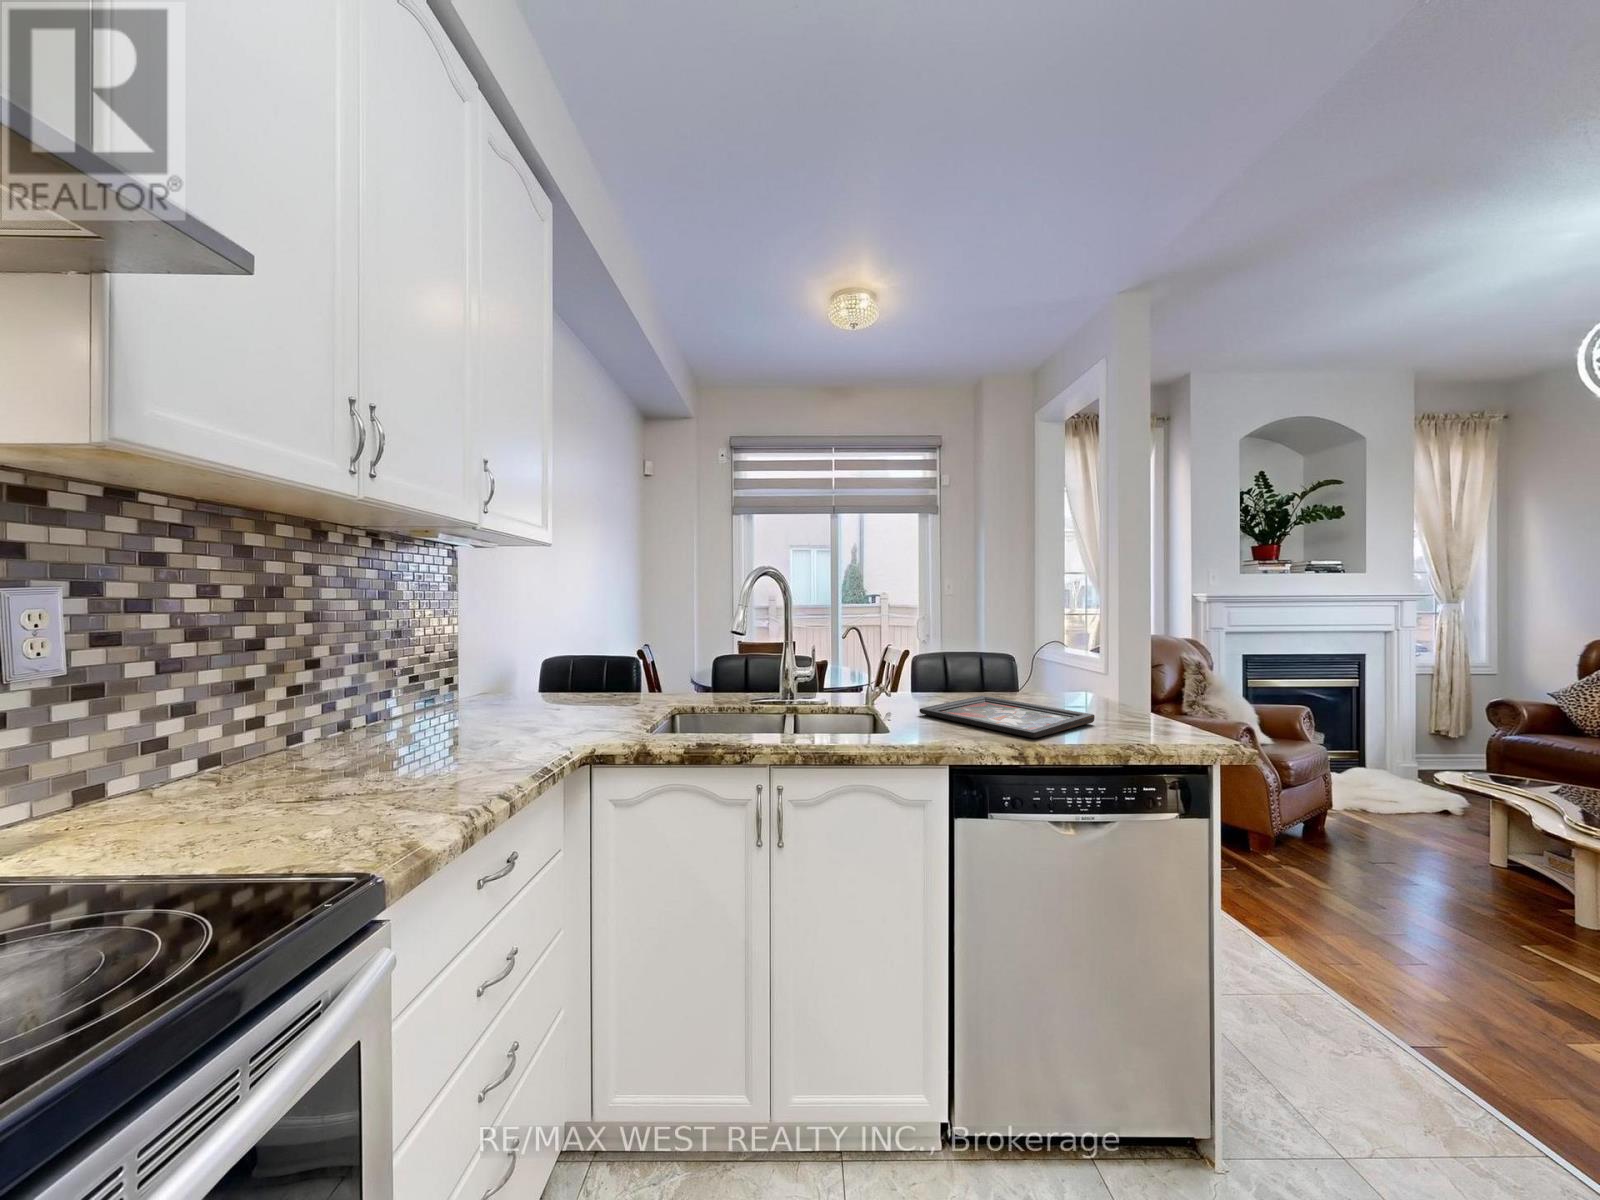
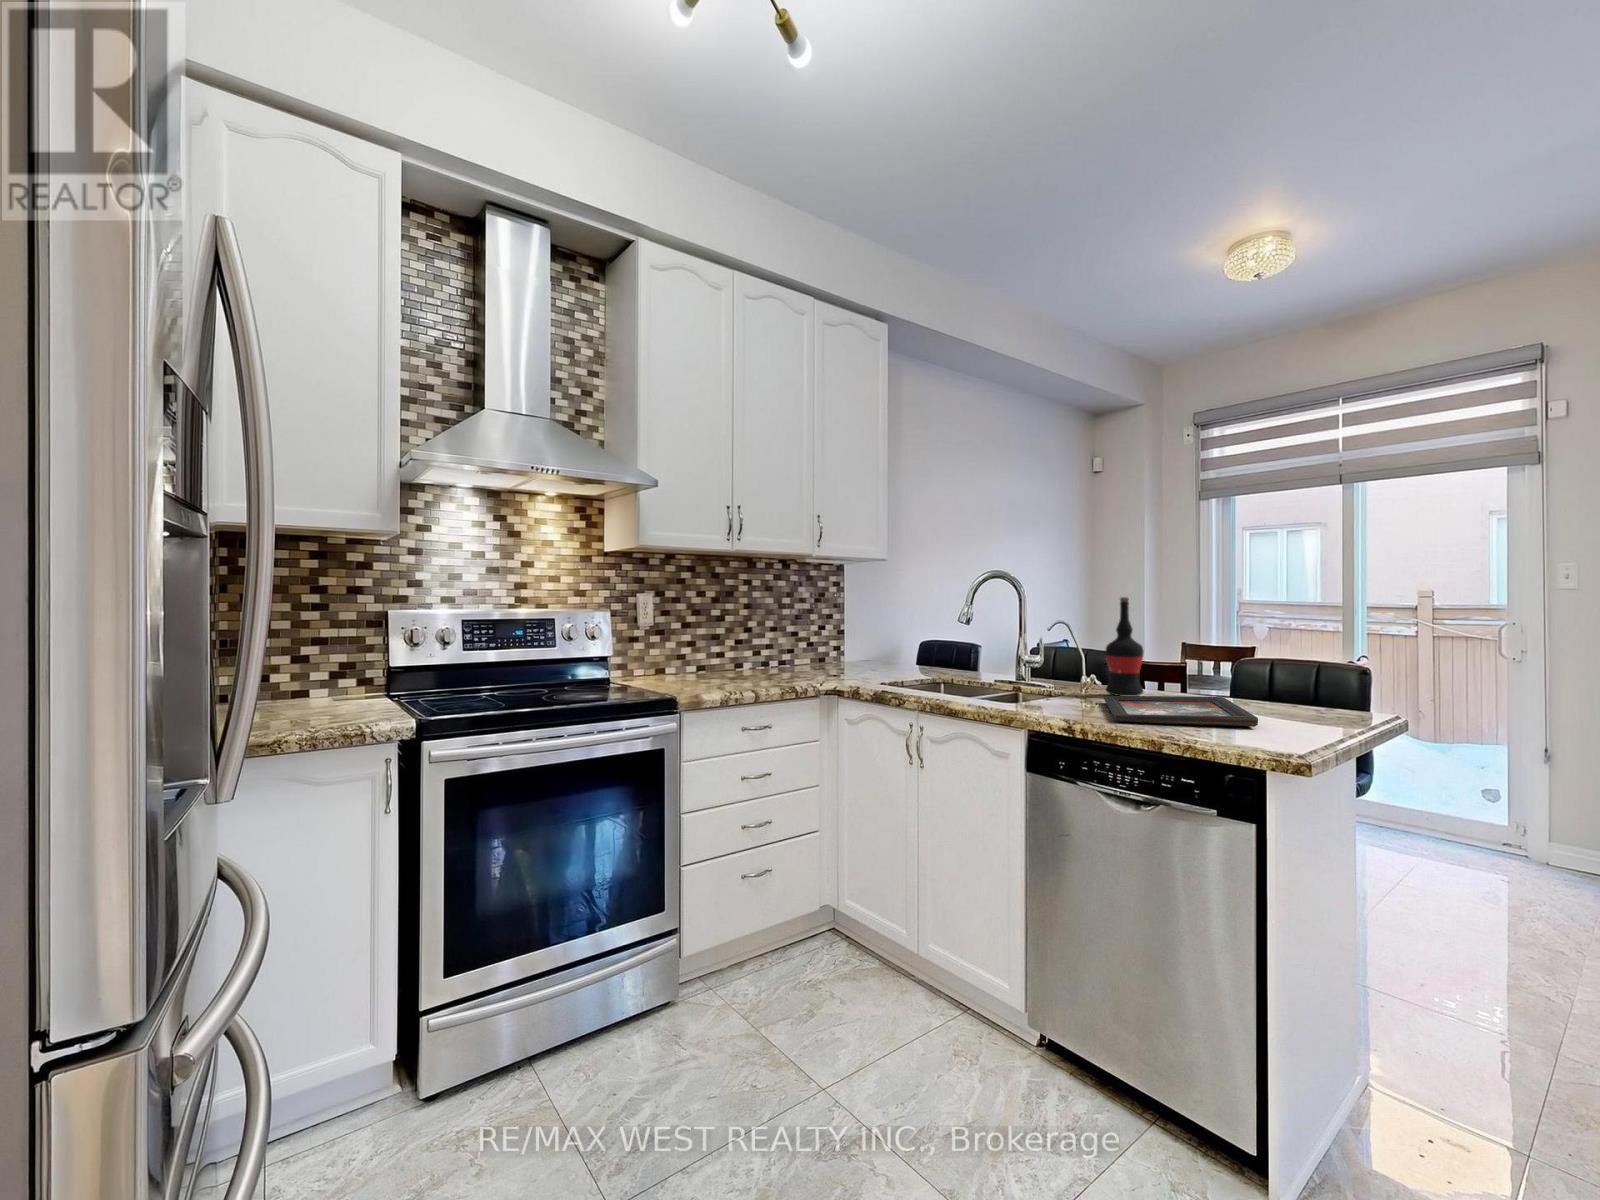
wine bottle: none [877,609,912,705] -> present [1105,597,1144,696]

